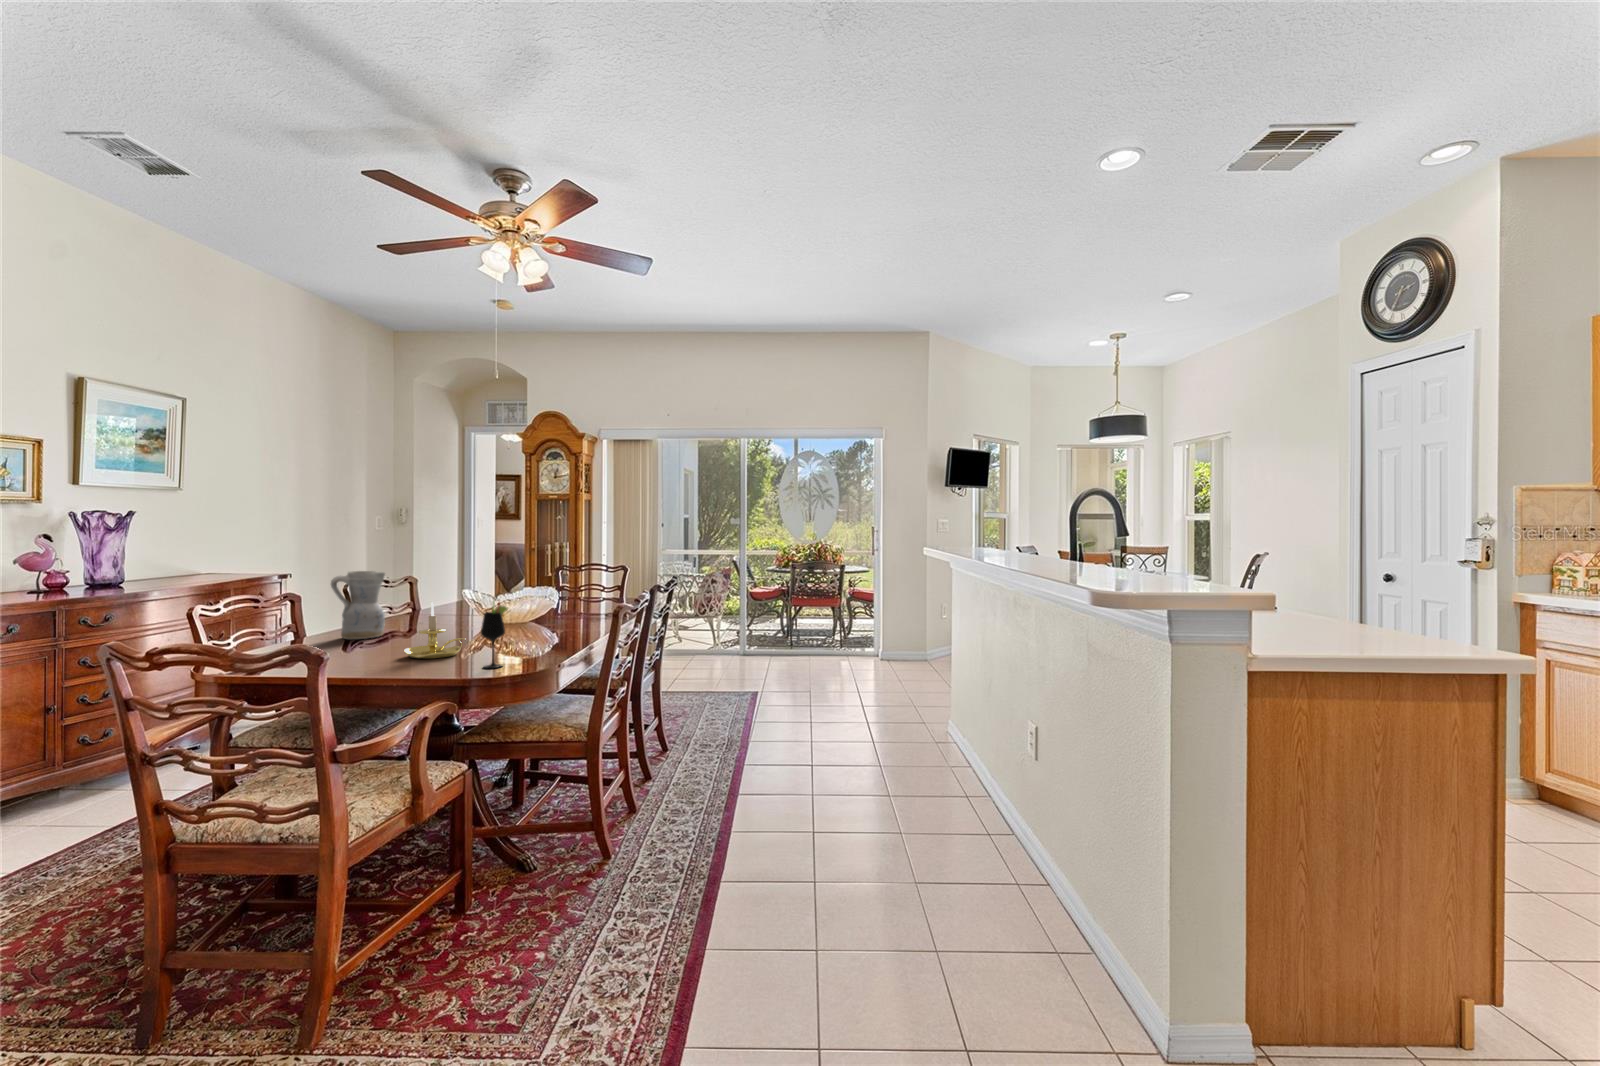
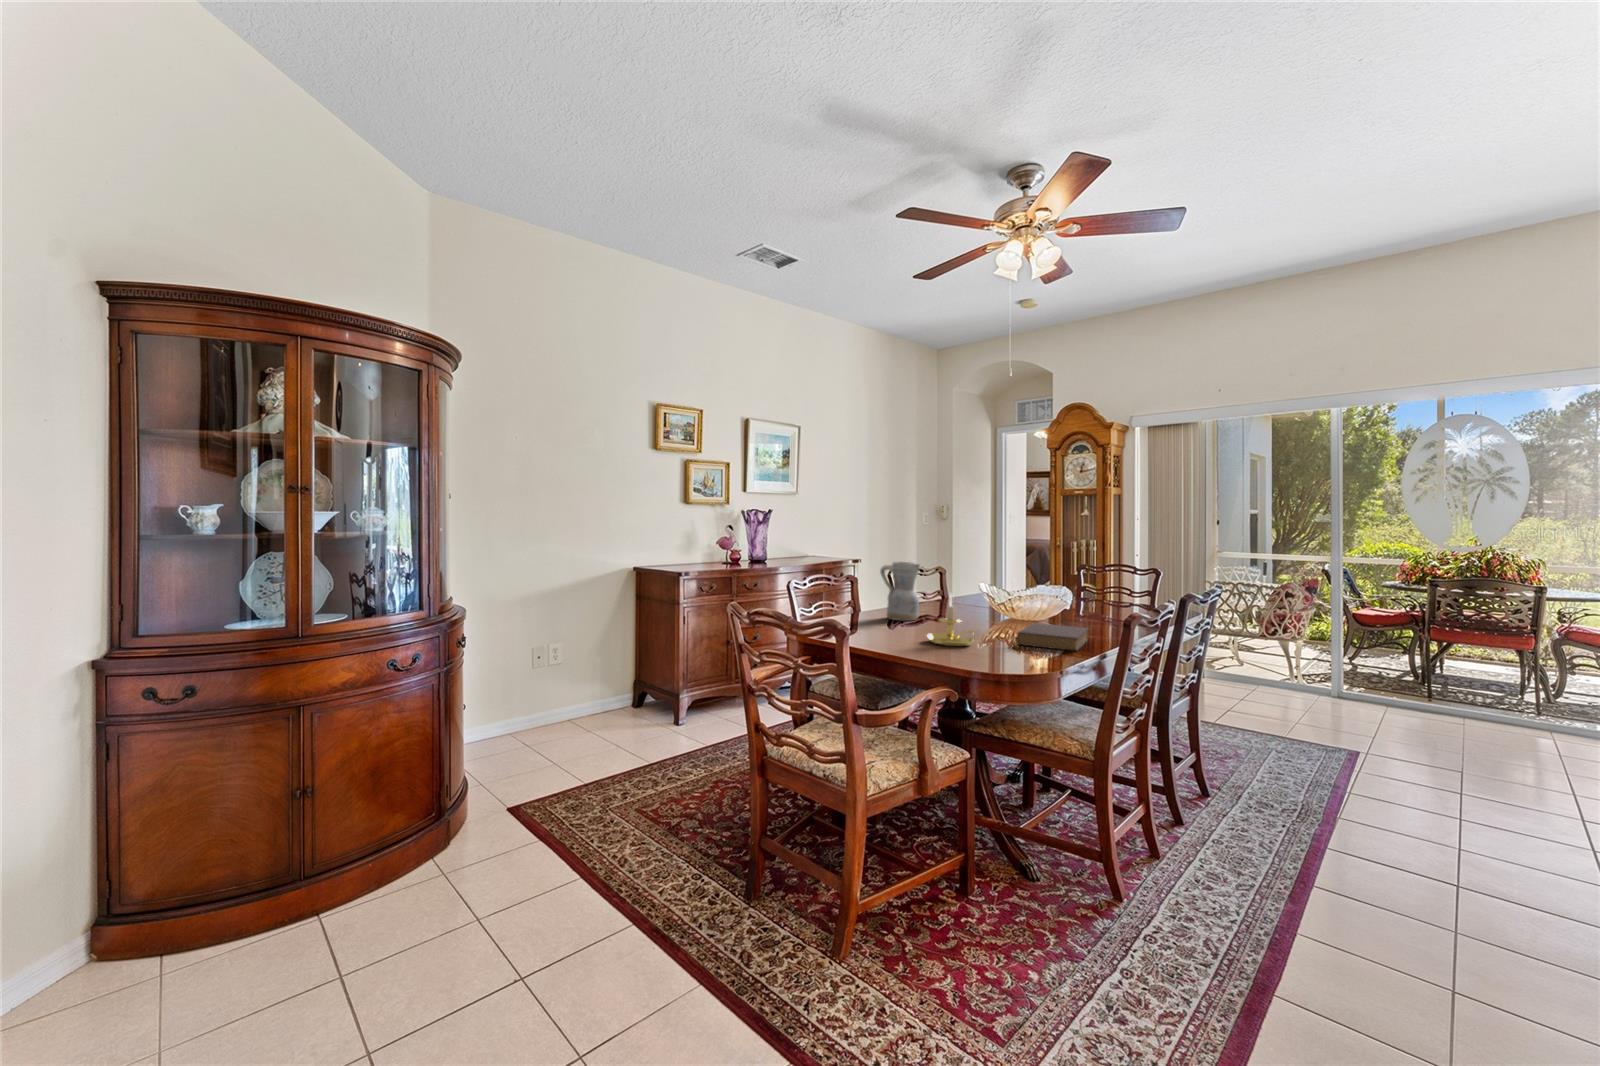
wine glass: present [481,601,507,668] -> none [988,596,1015,664]
book: none [506,621,573,646] -> present [1017,623,1088,651]

